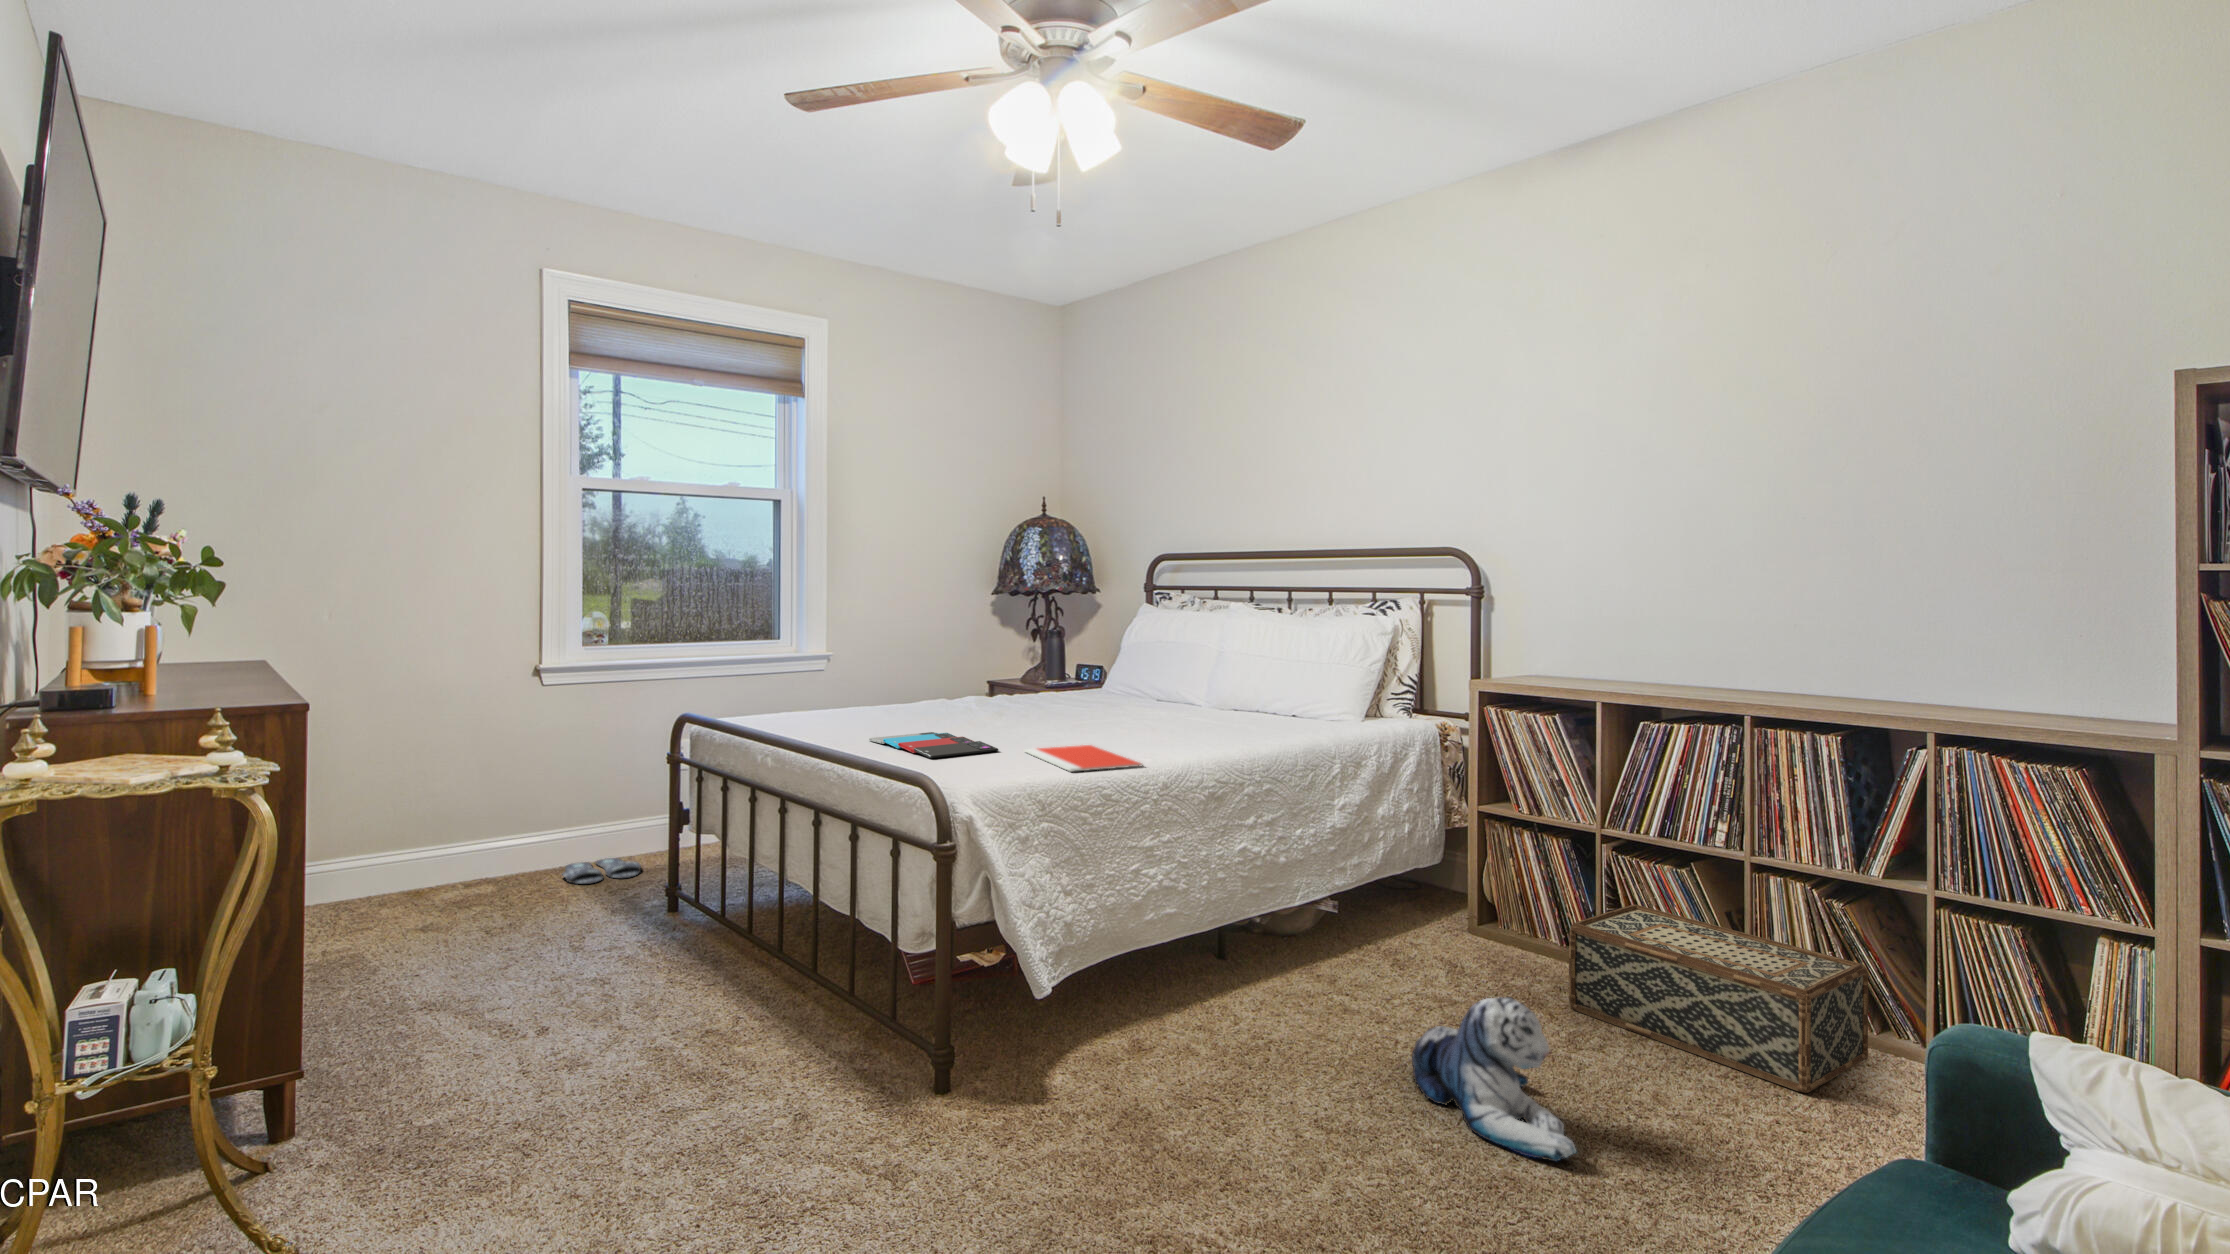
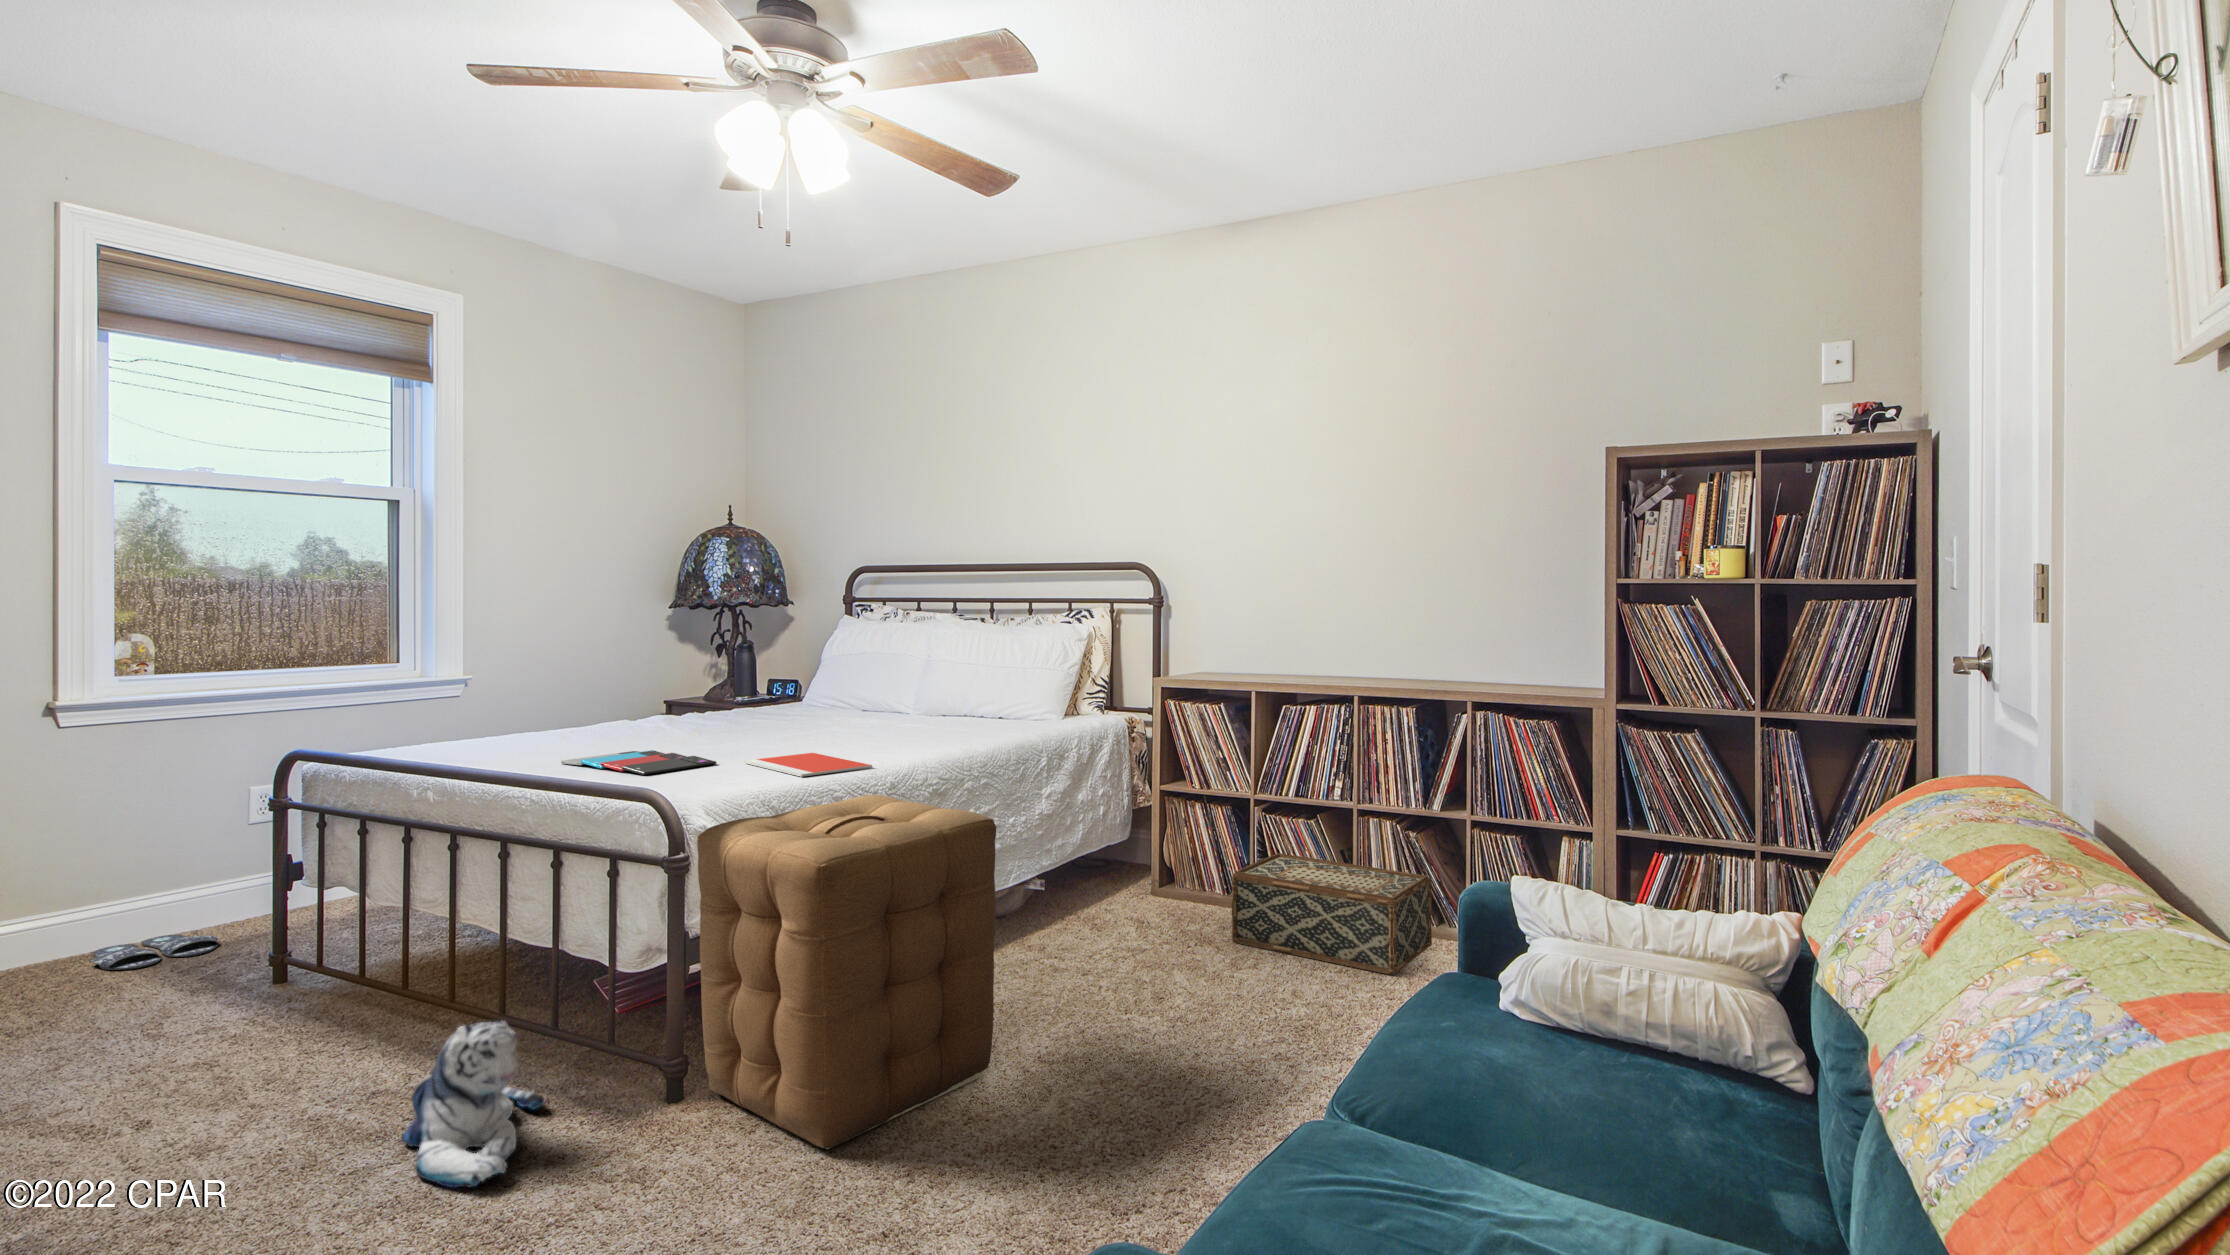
ottoman: none [960,799,1262,1185] -> present [697,795,996,1149]
plush toy: present [1412,997,1576,1161] -> present [401,1020,544,1188]

